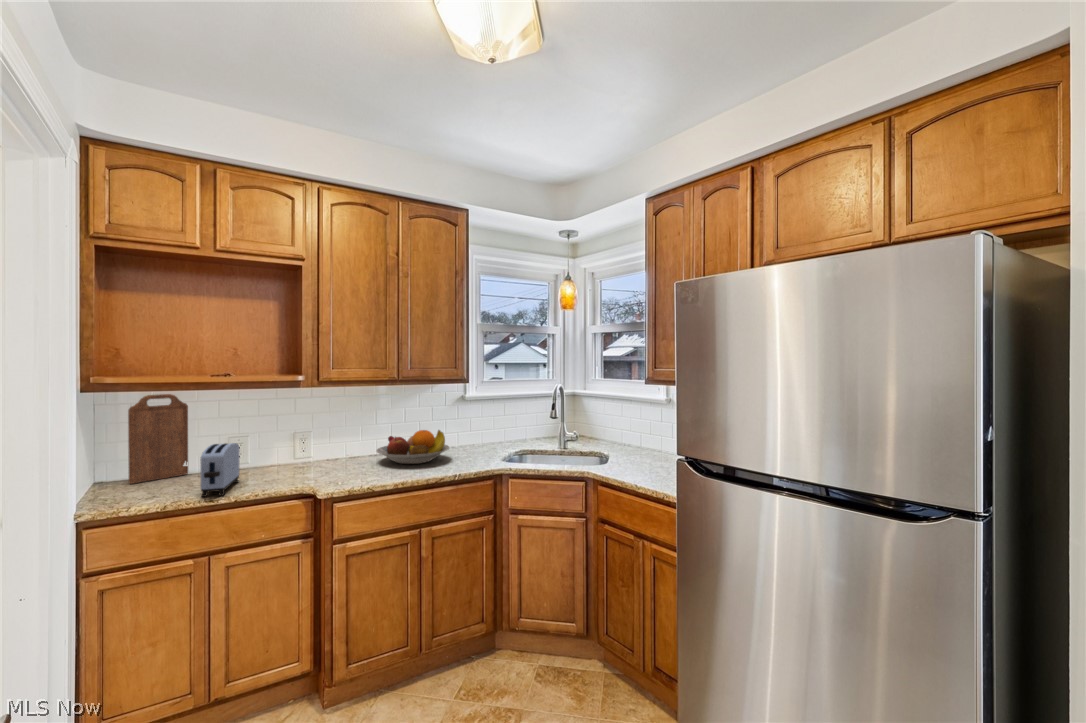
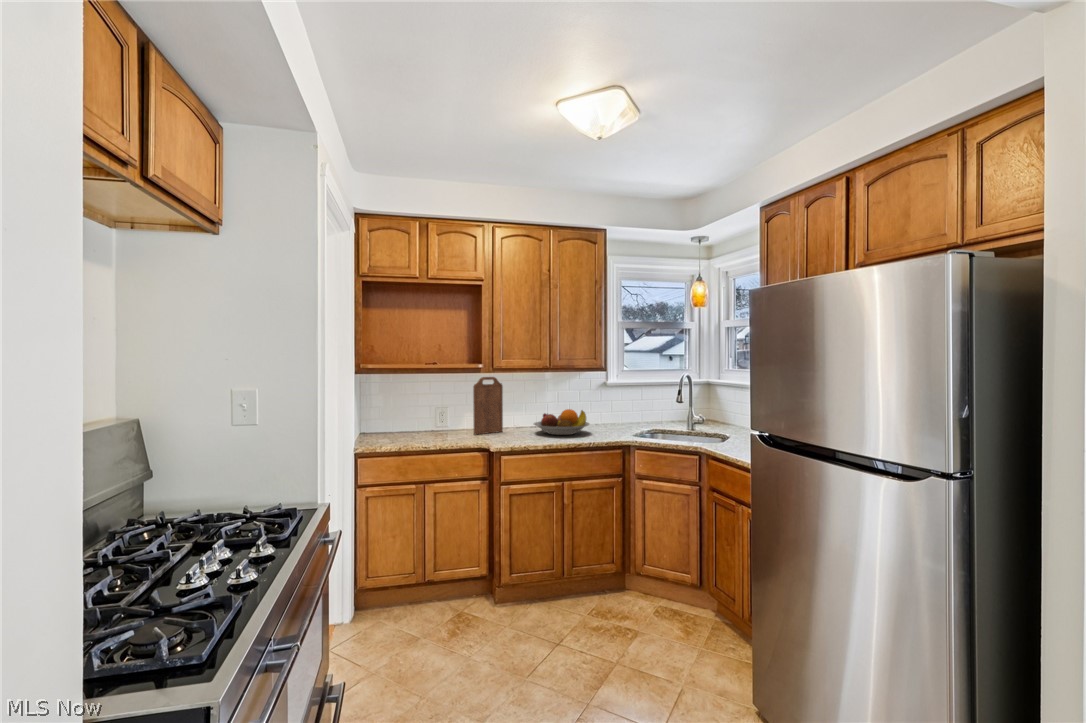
cutting board: present [128,394,188,484] -> present [473,377,503,434]
toaster: present [200,443,239,497] -> none [420,410,442,444]

